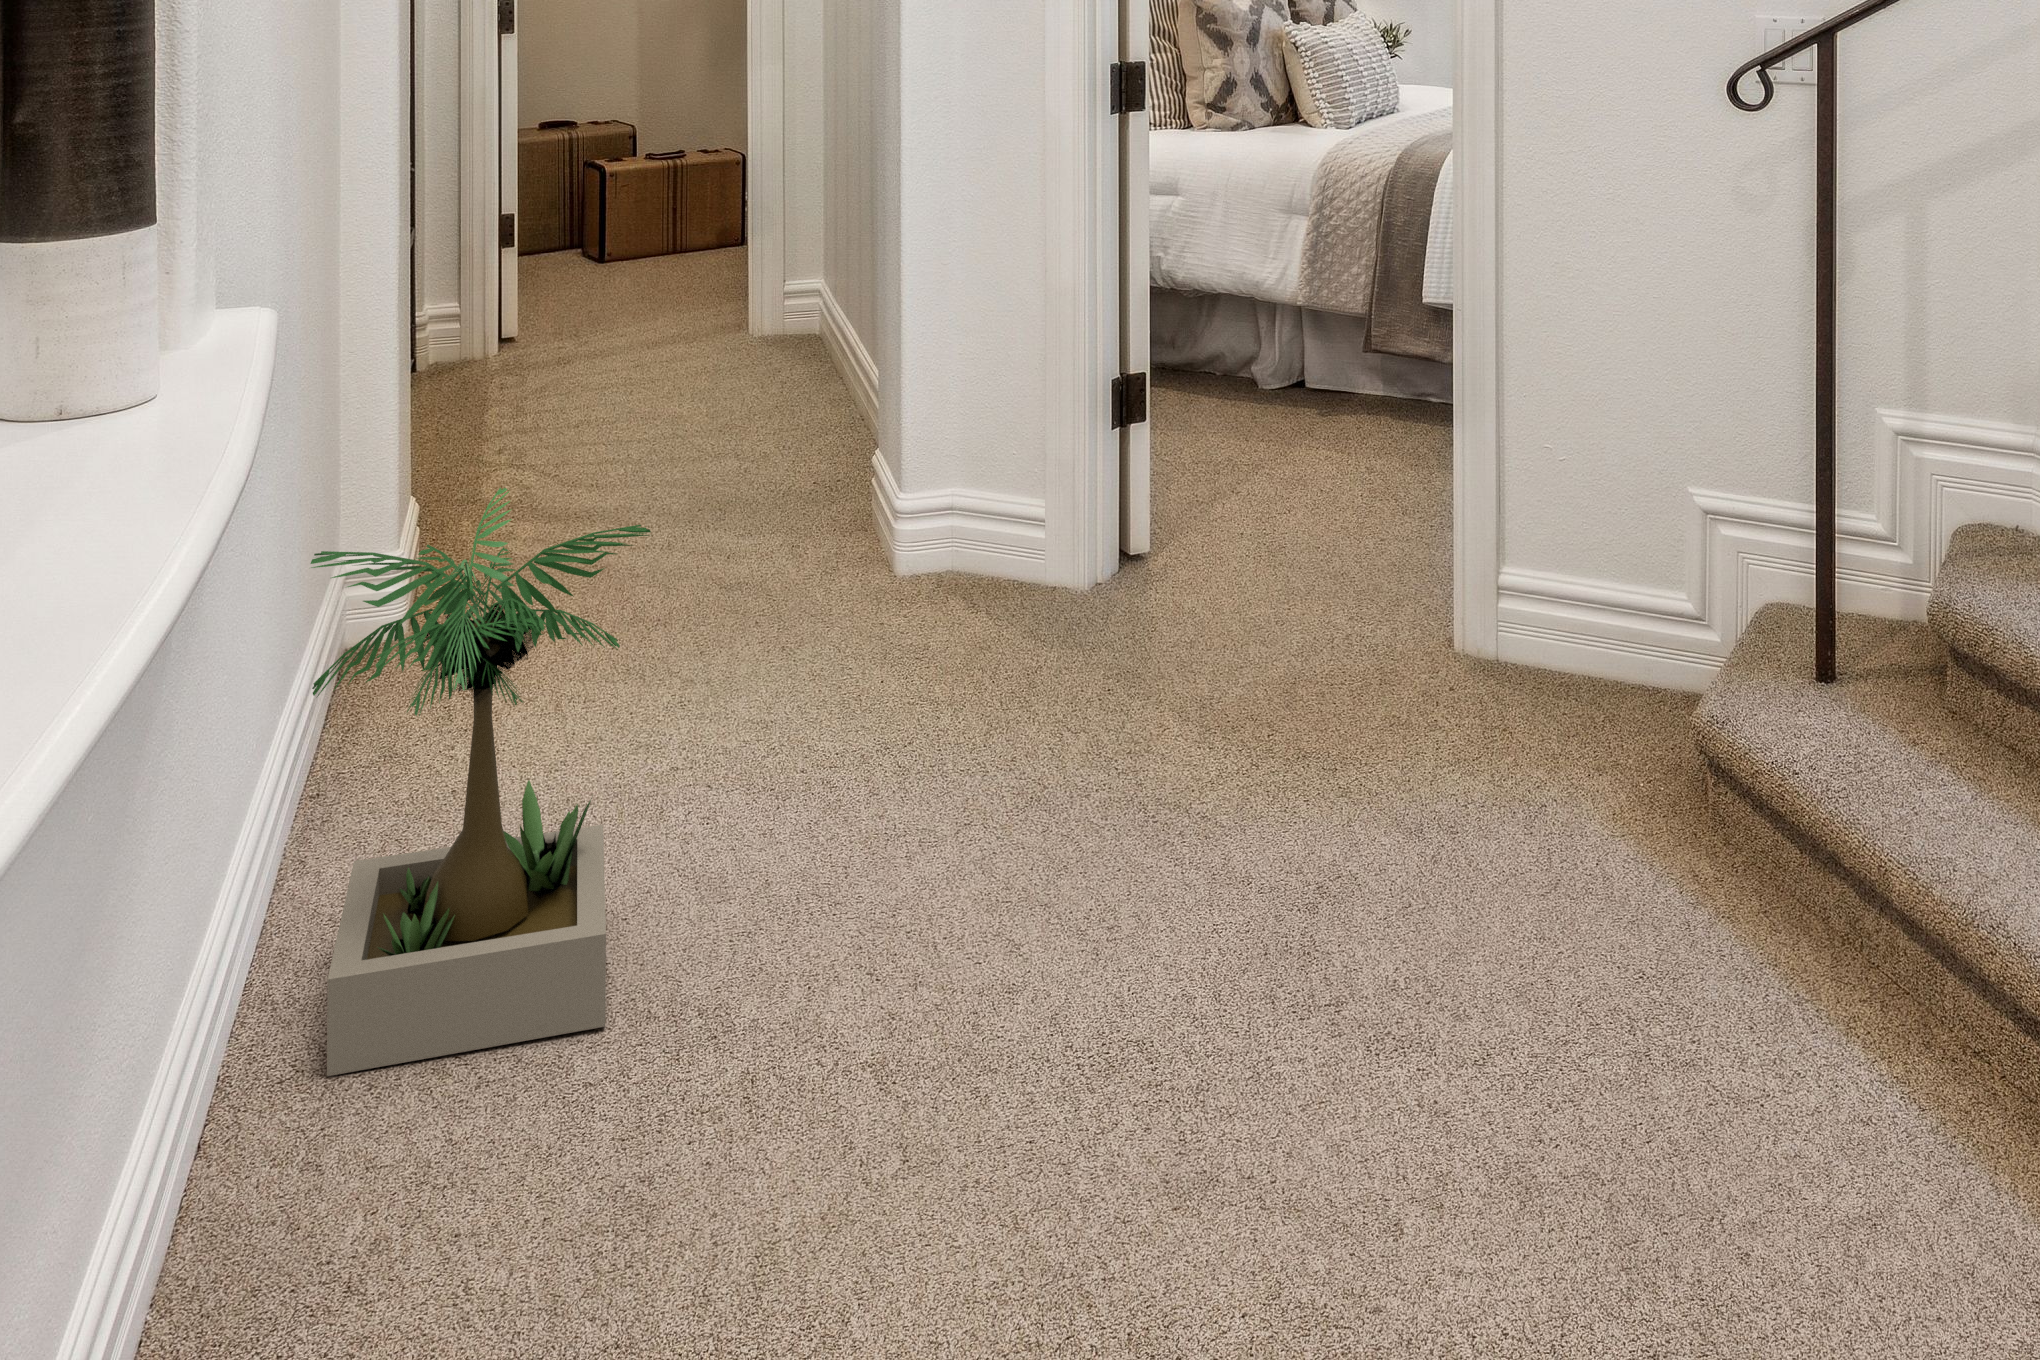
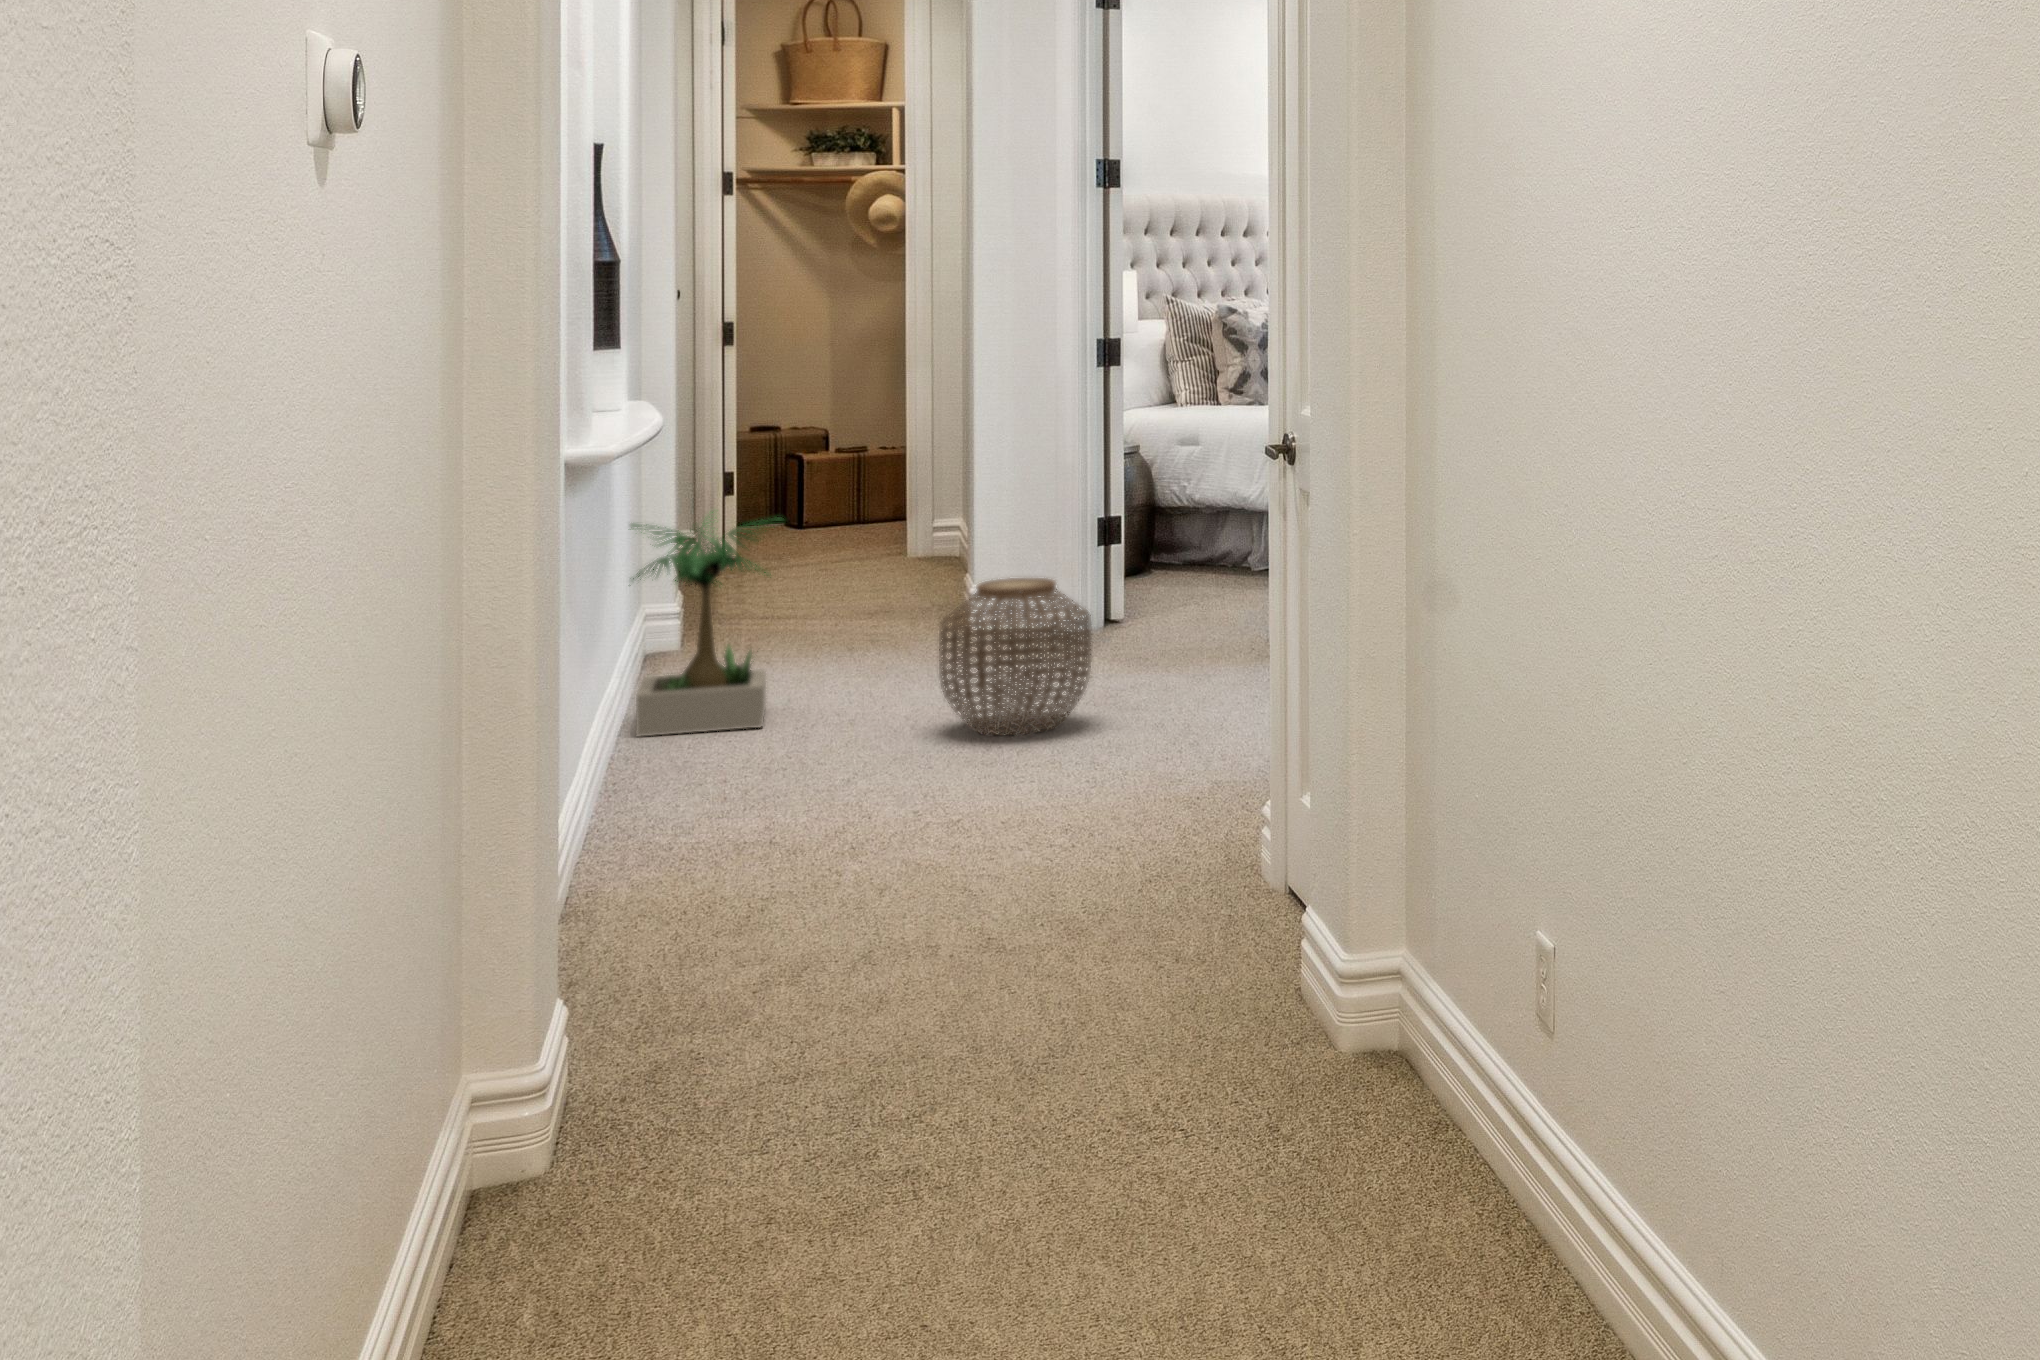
woven basket: none [1001,676,1327,1092] -> present [939,578,1091,735]

